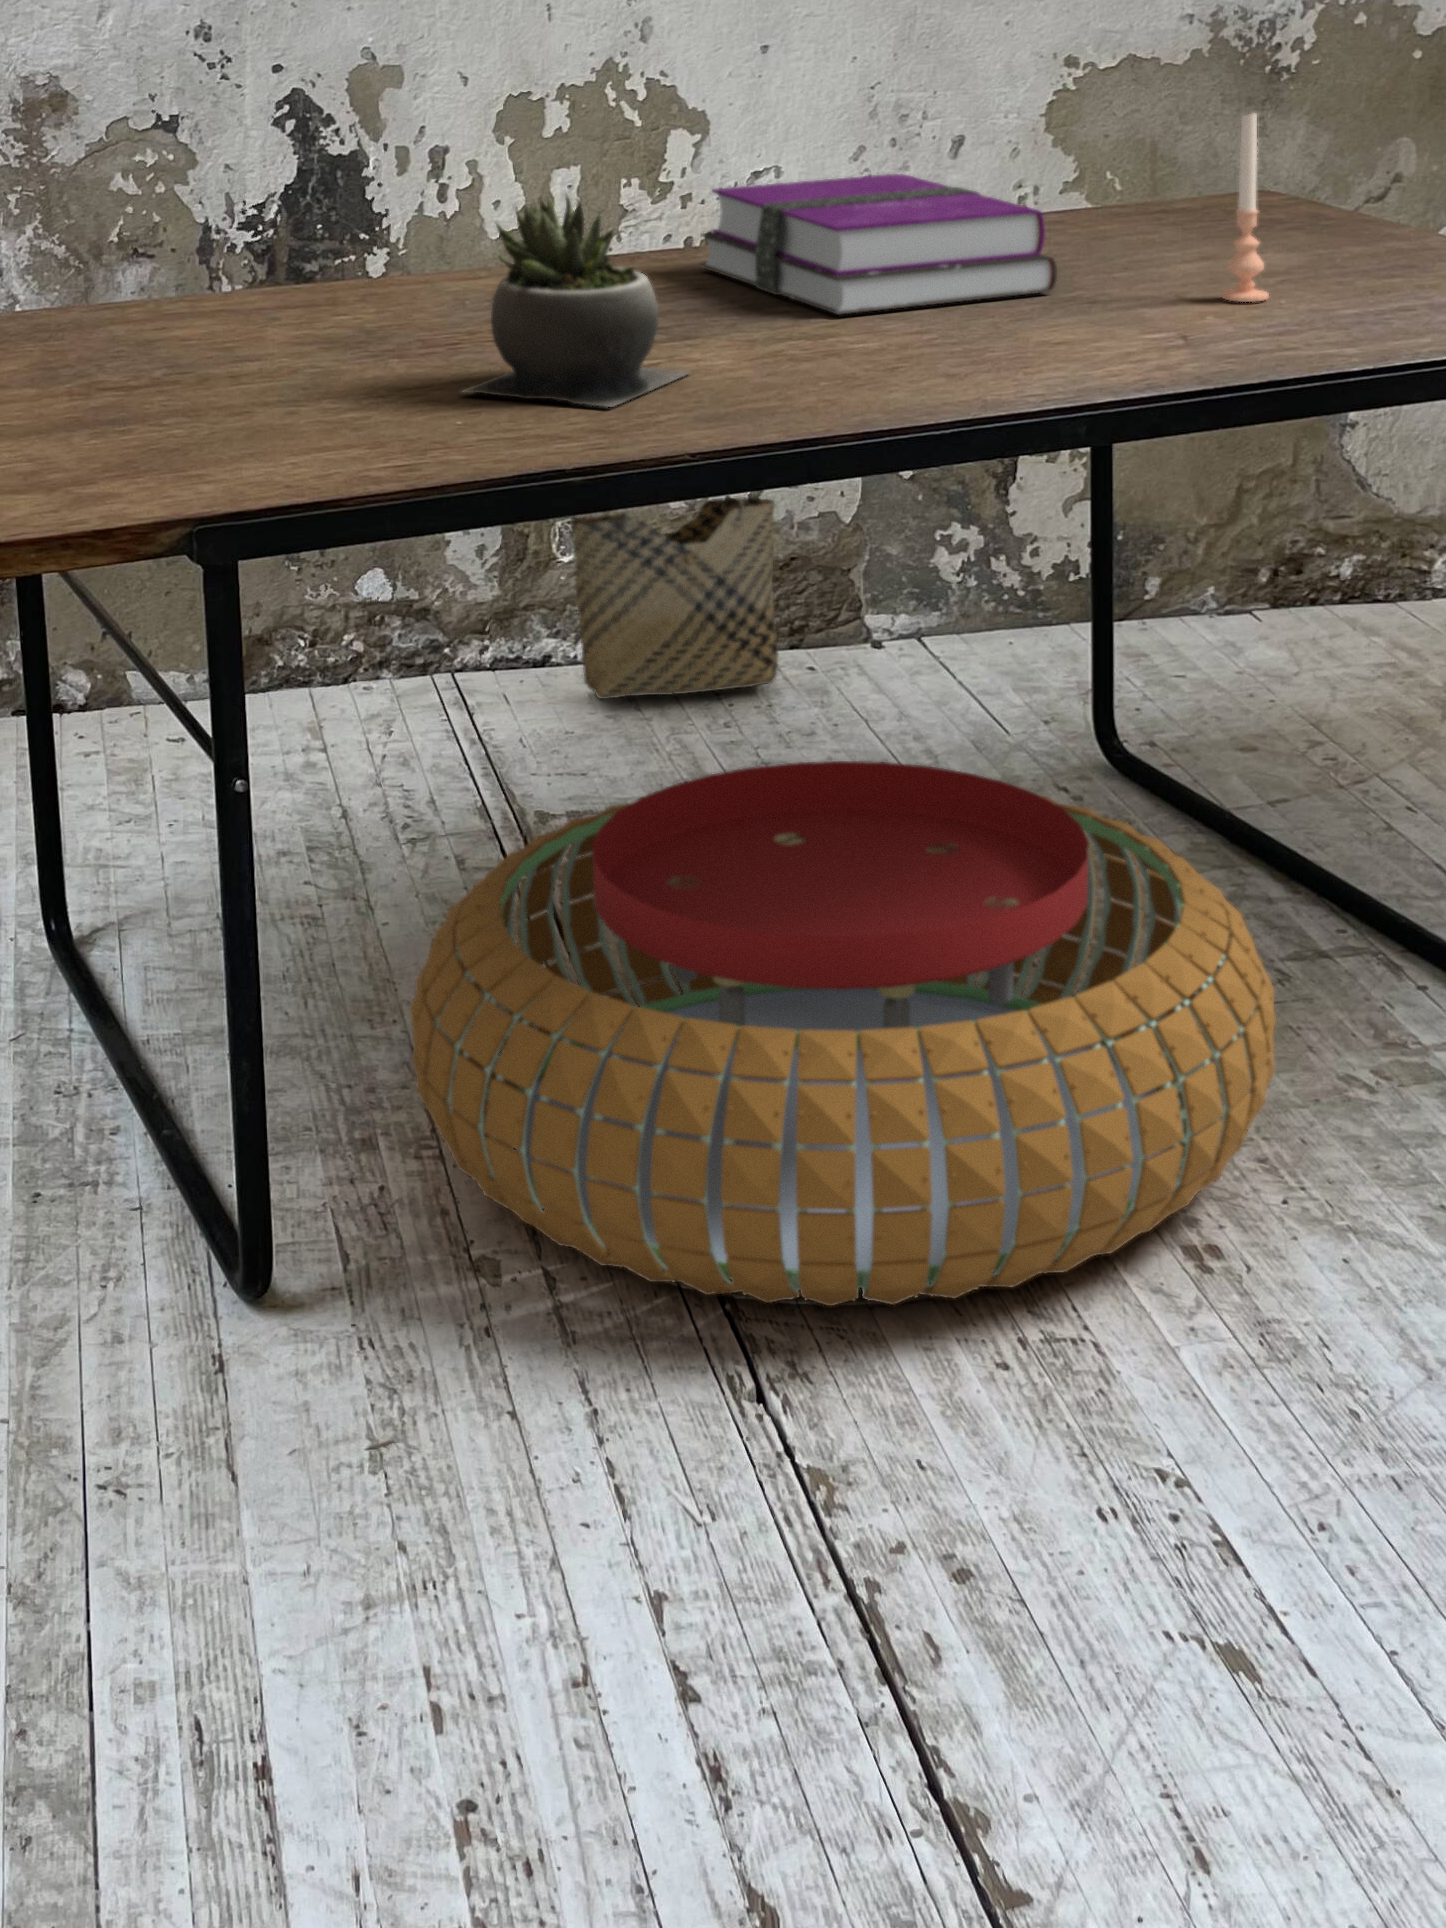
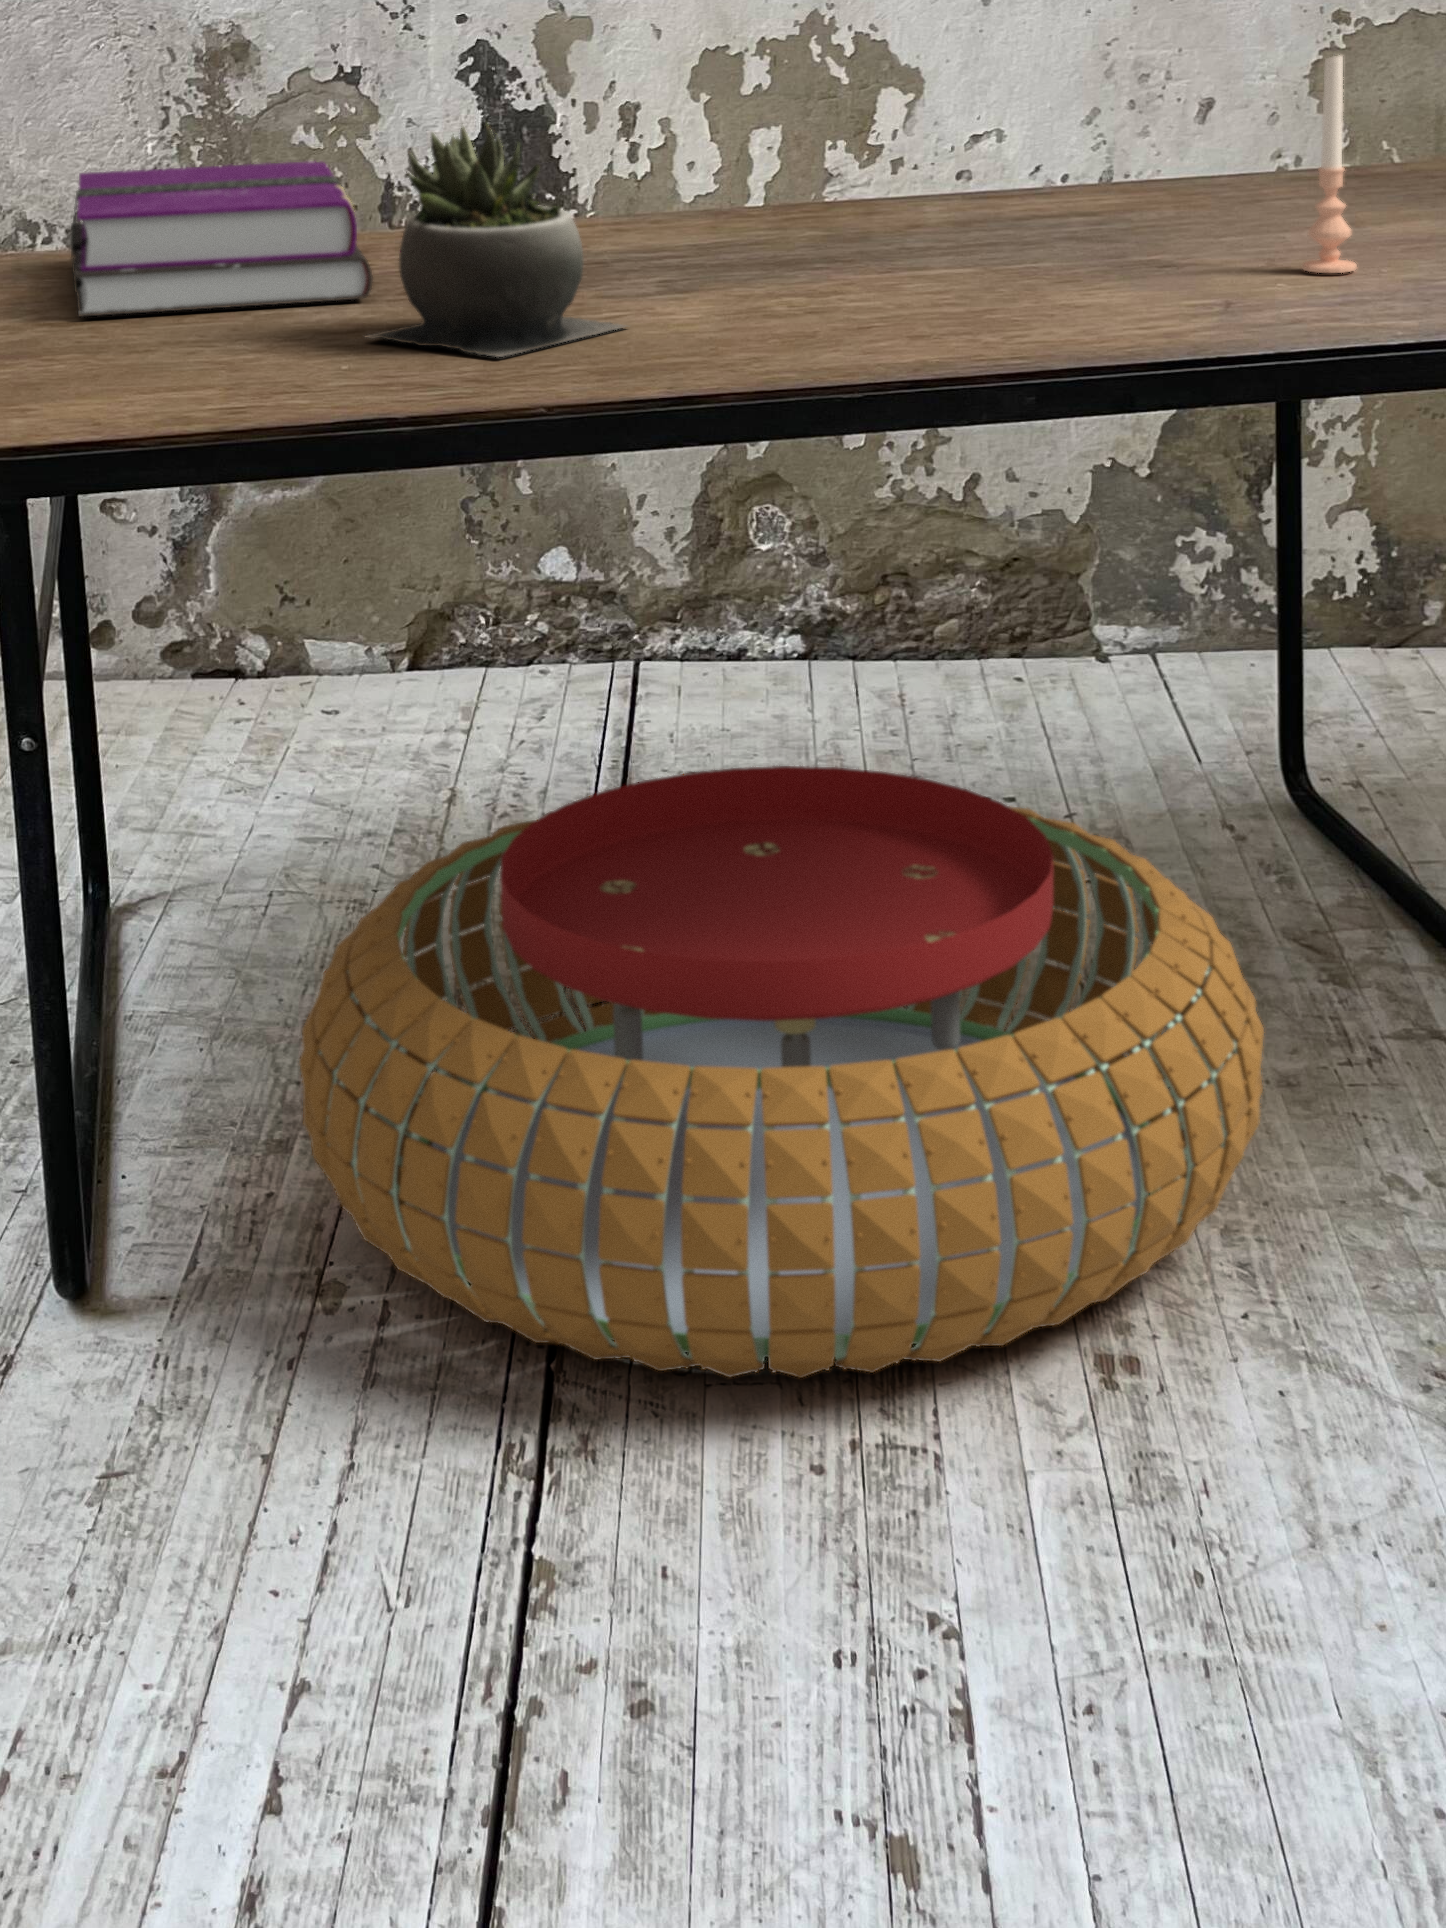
hardback book: present [701,174,1057,315] -> present [71,161,373,317]
woven basket: present [569,498,778,699] -> none [746,376,975,693]

